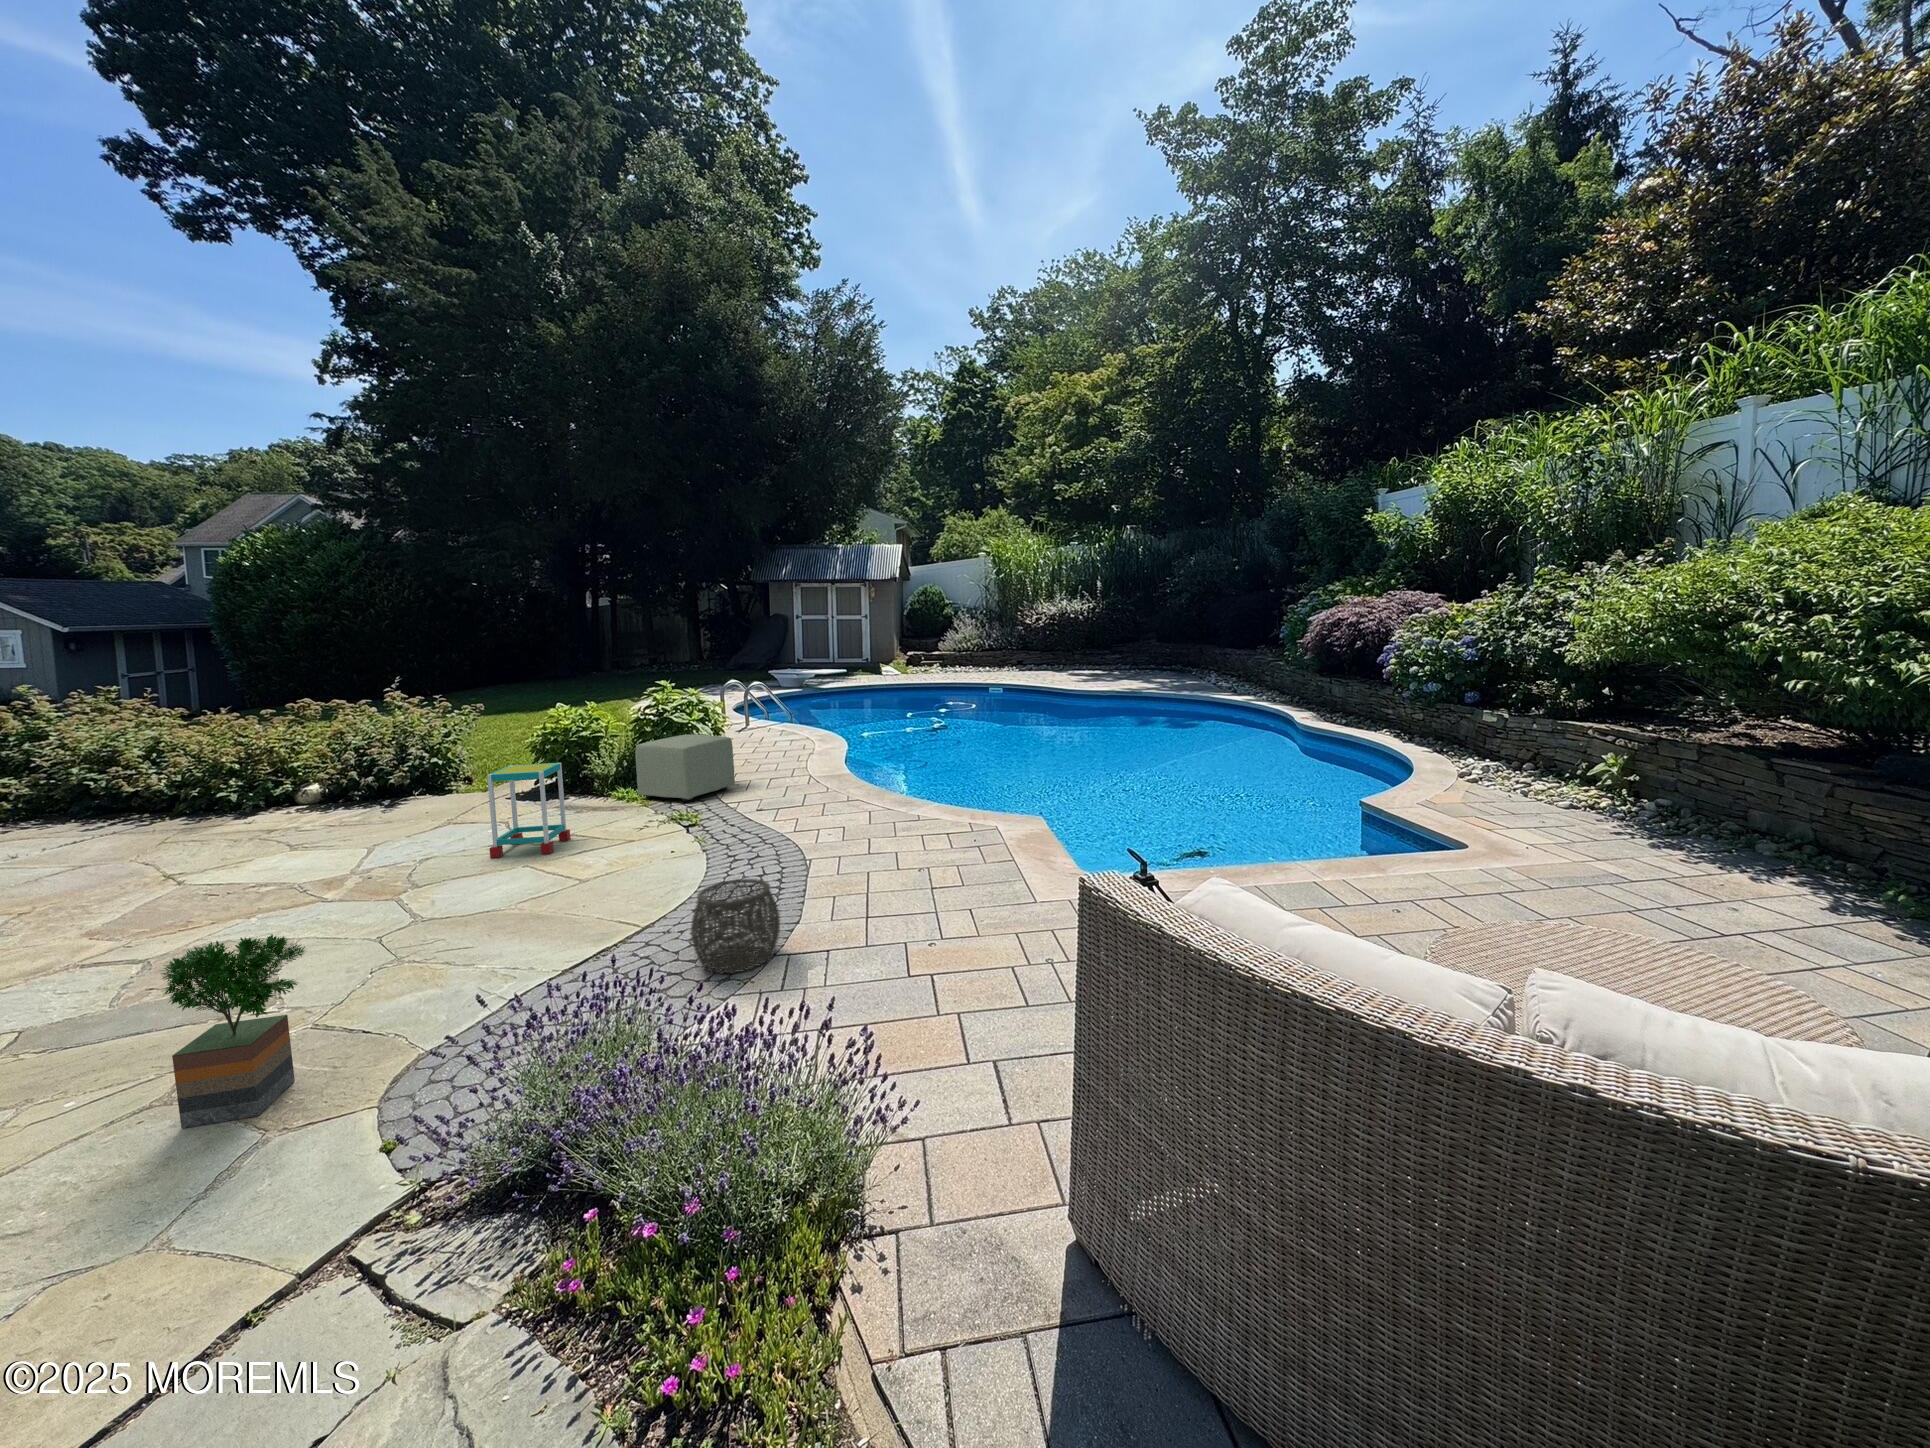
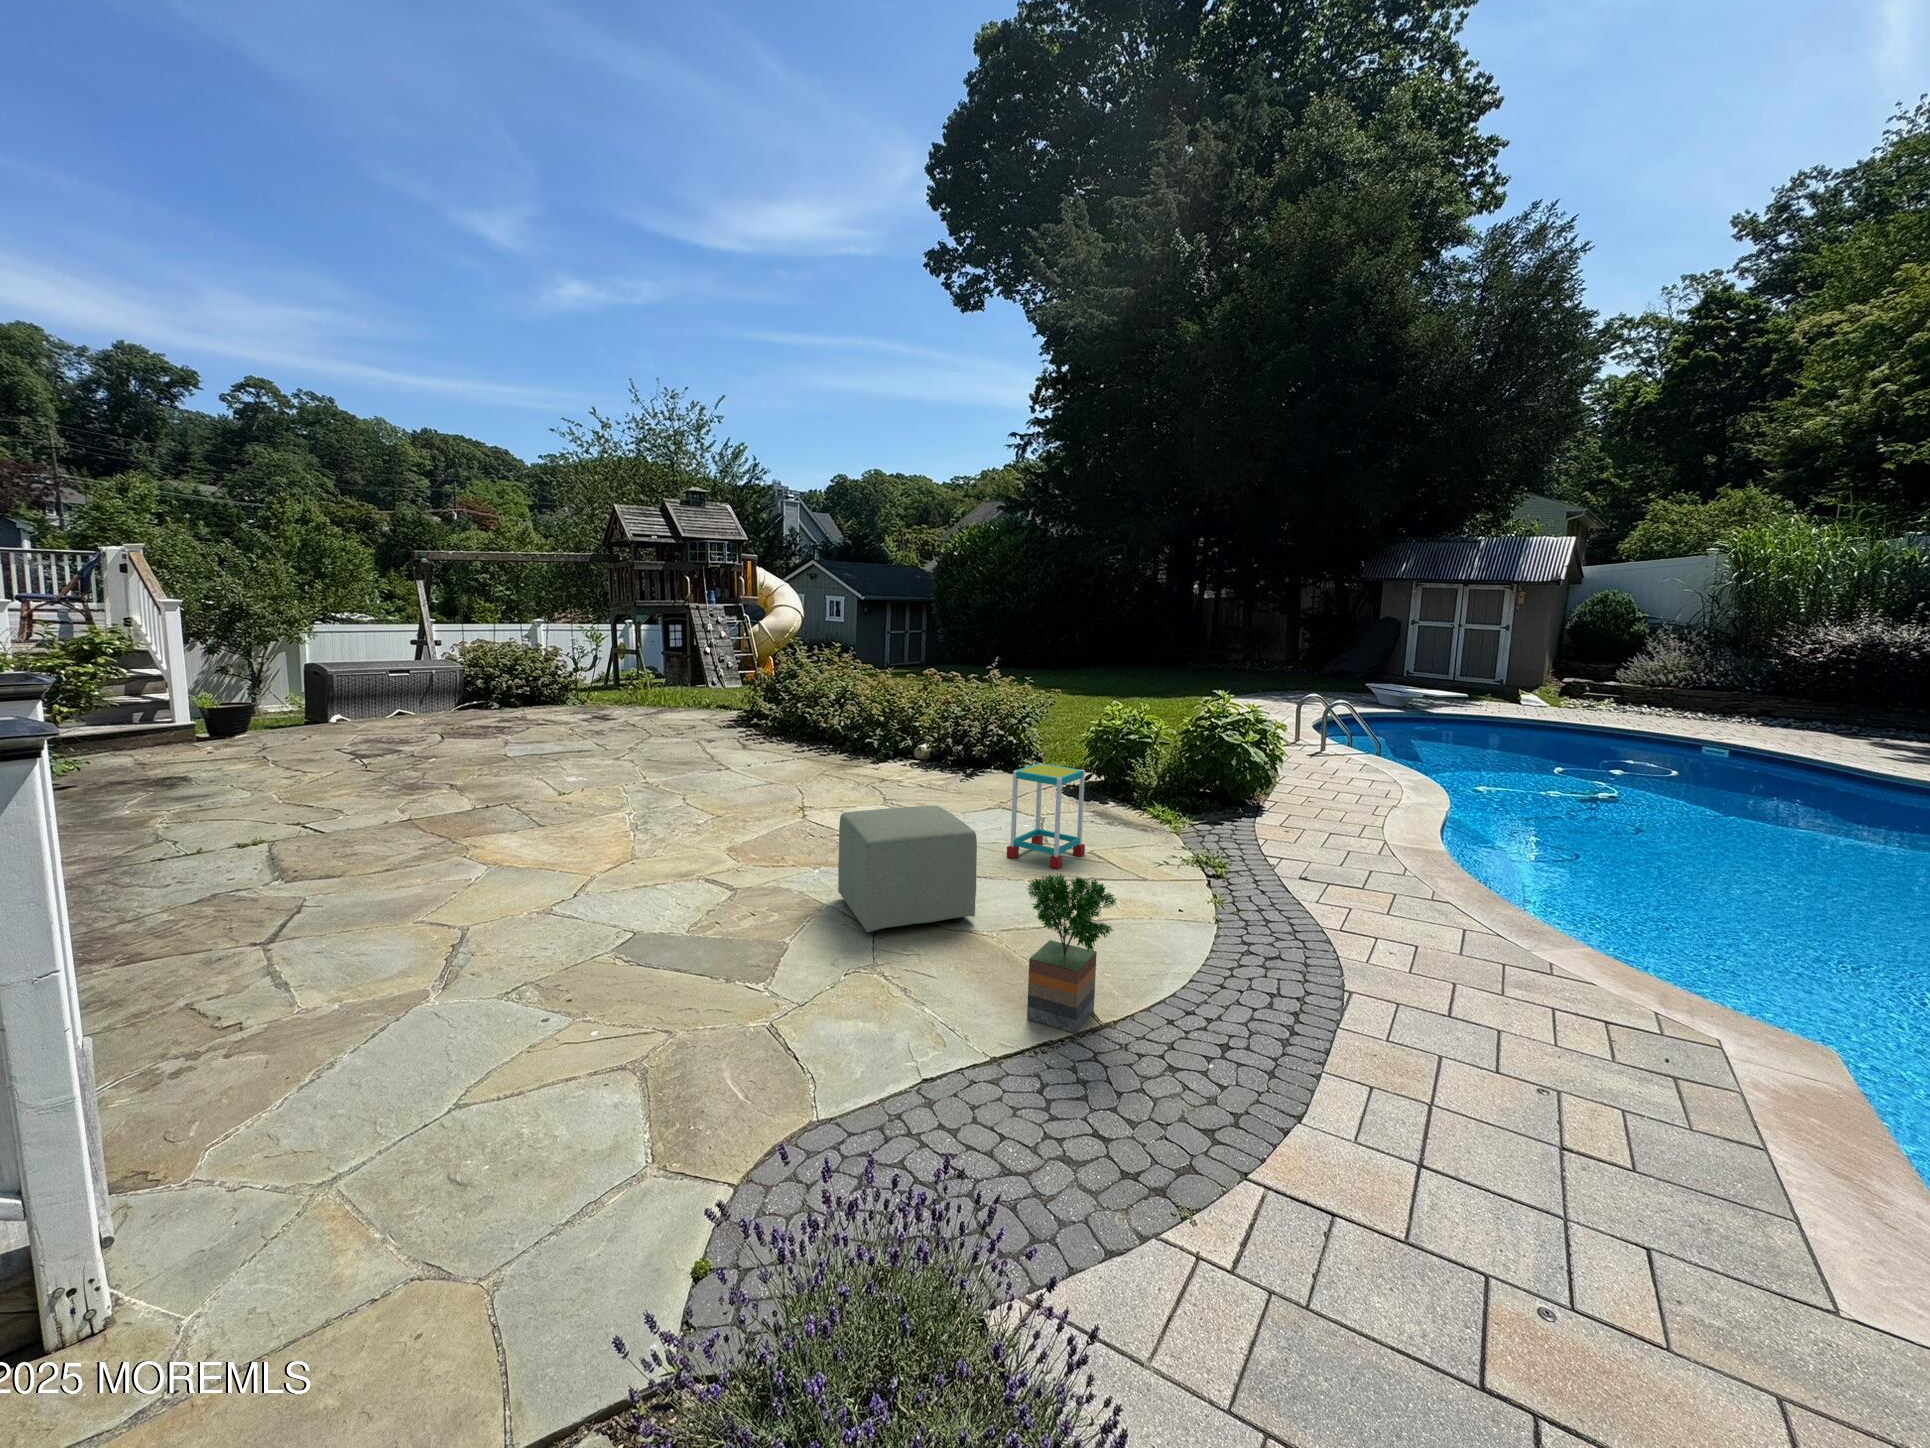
ottoman: present [635,734,735,802] -> present [838,806,977,933]
woven basket: present [691,879,780,973] -> none [1123,1027,1263,1201]
potted tree: present [159,934,305,1128] -> present [1027,873,1116,1033]

